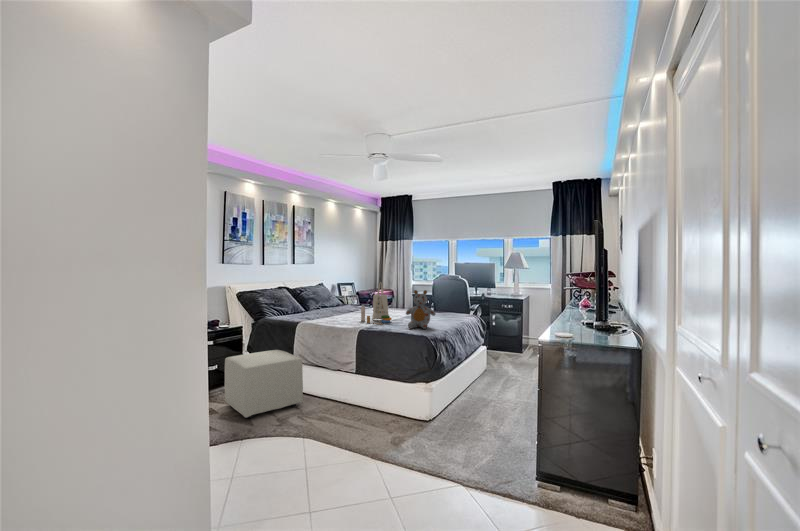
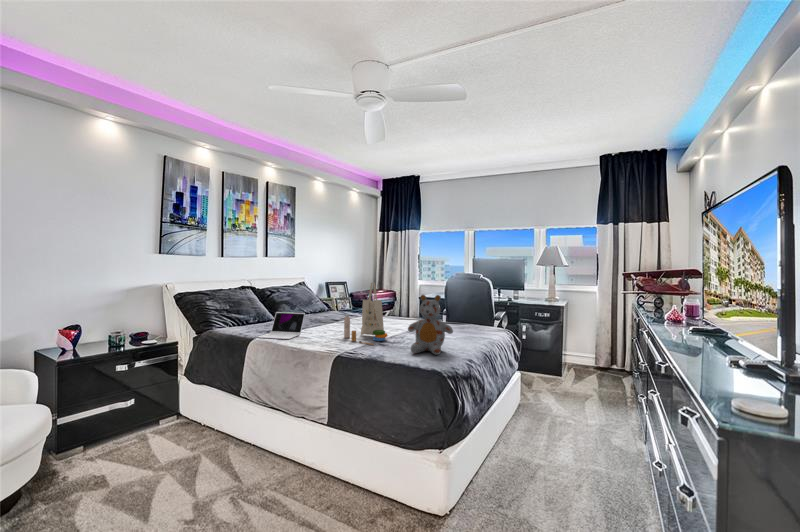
laptop: none [301,304,333,322] -> present [258,312,305,339]
ottoman: present [225,350,303,418] -> none [127,380,246,503]

